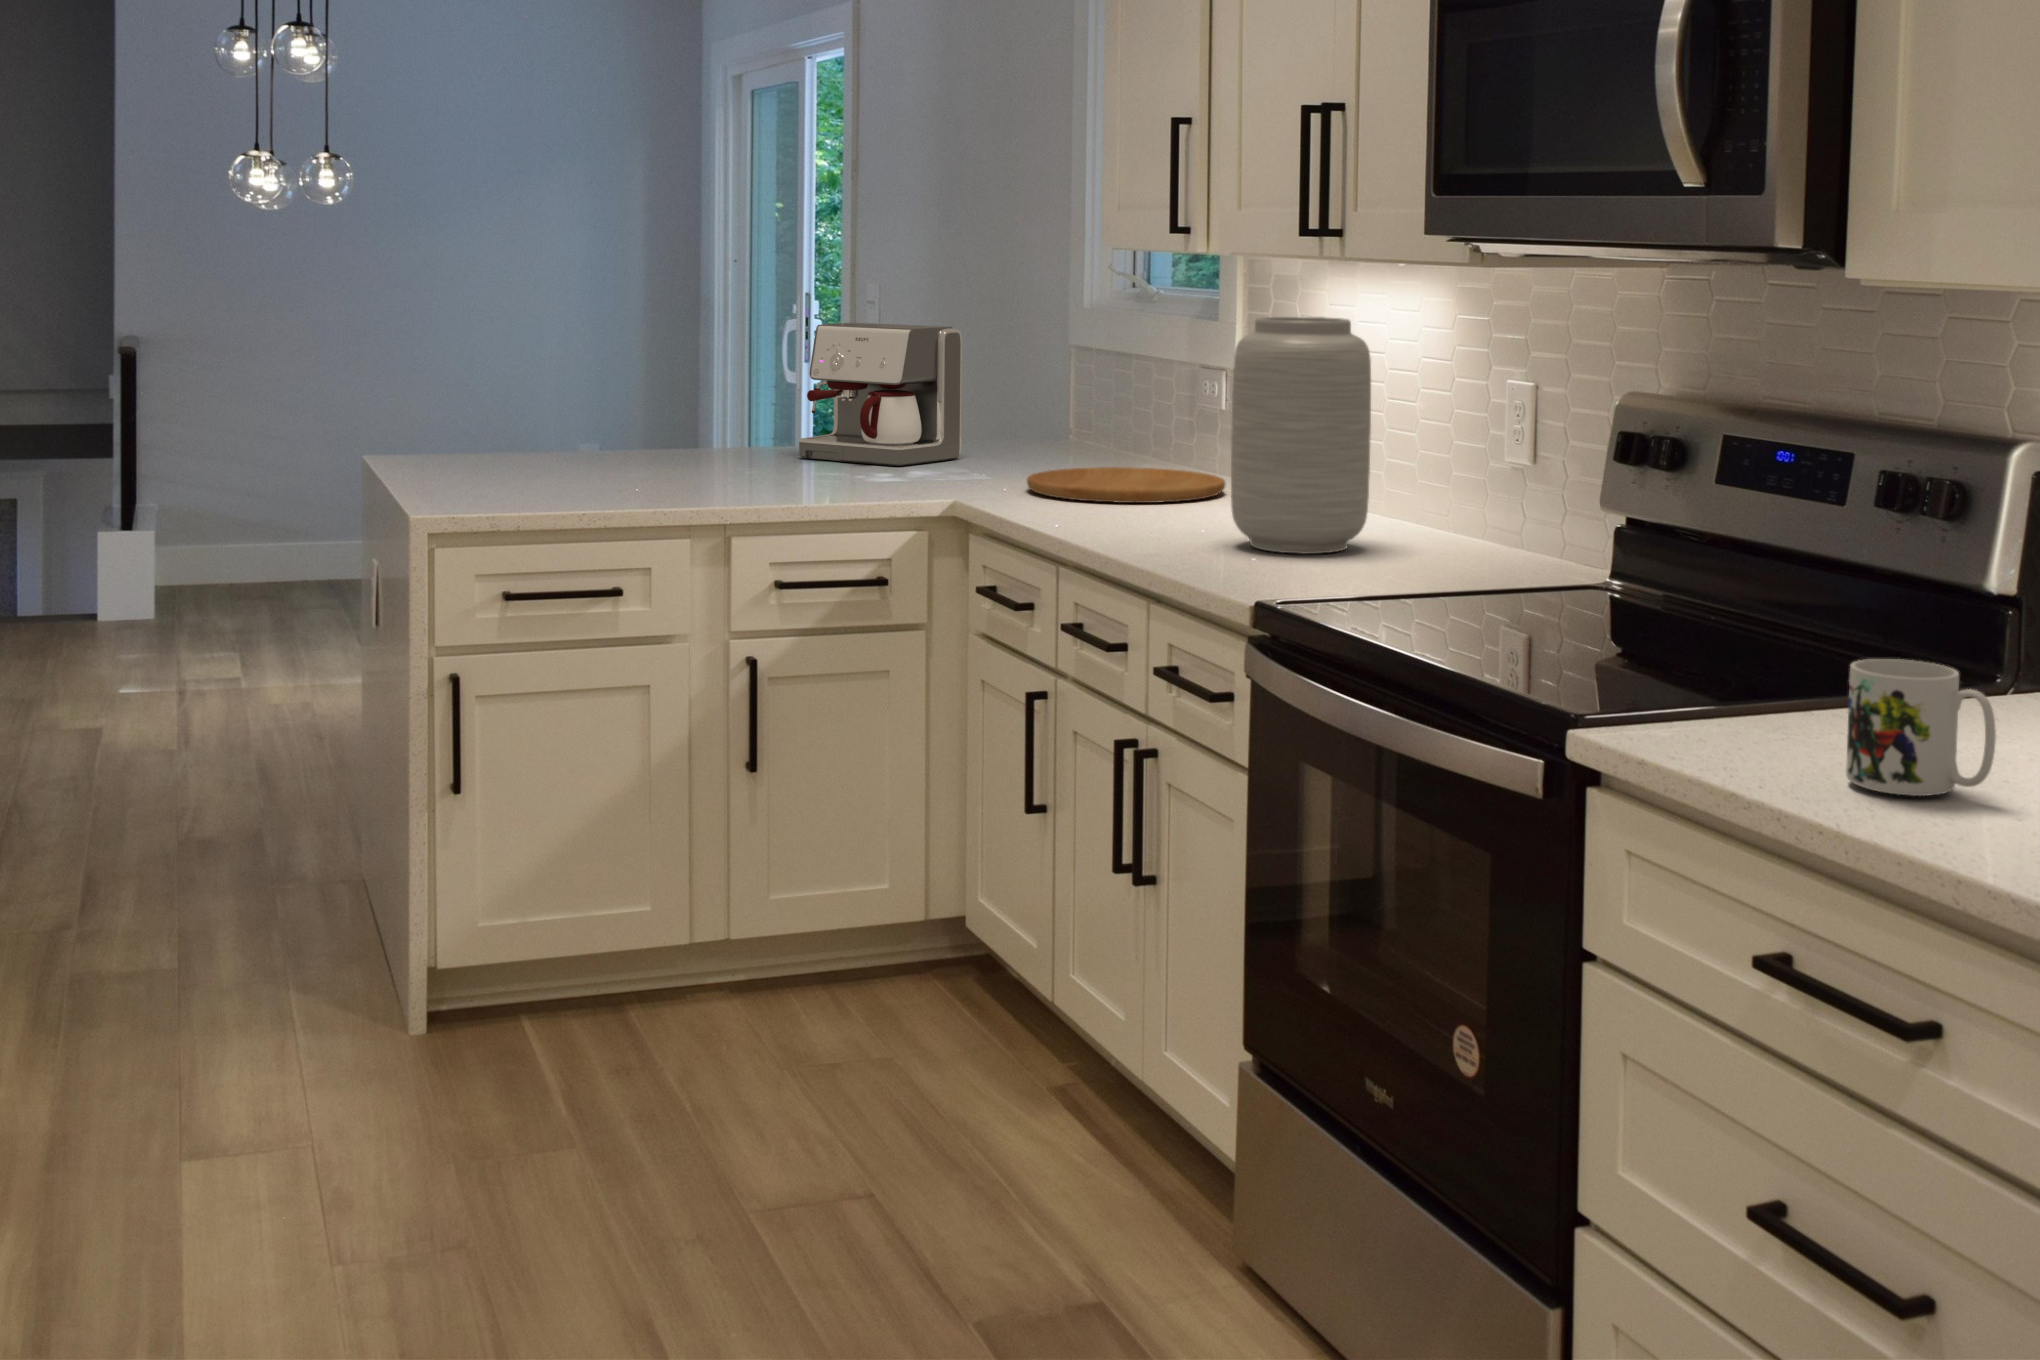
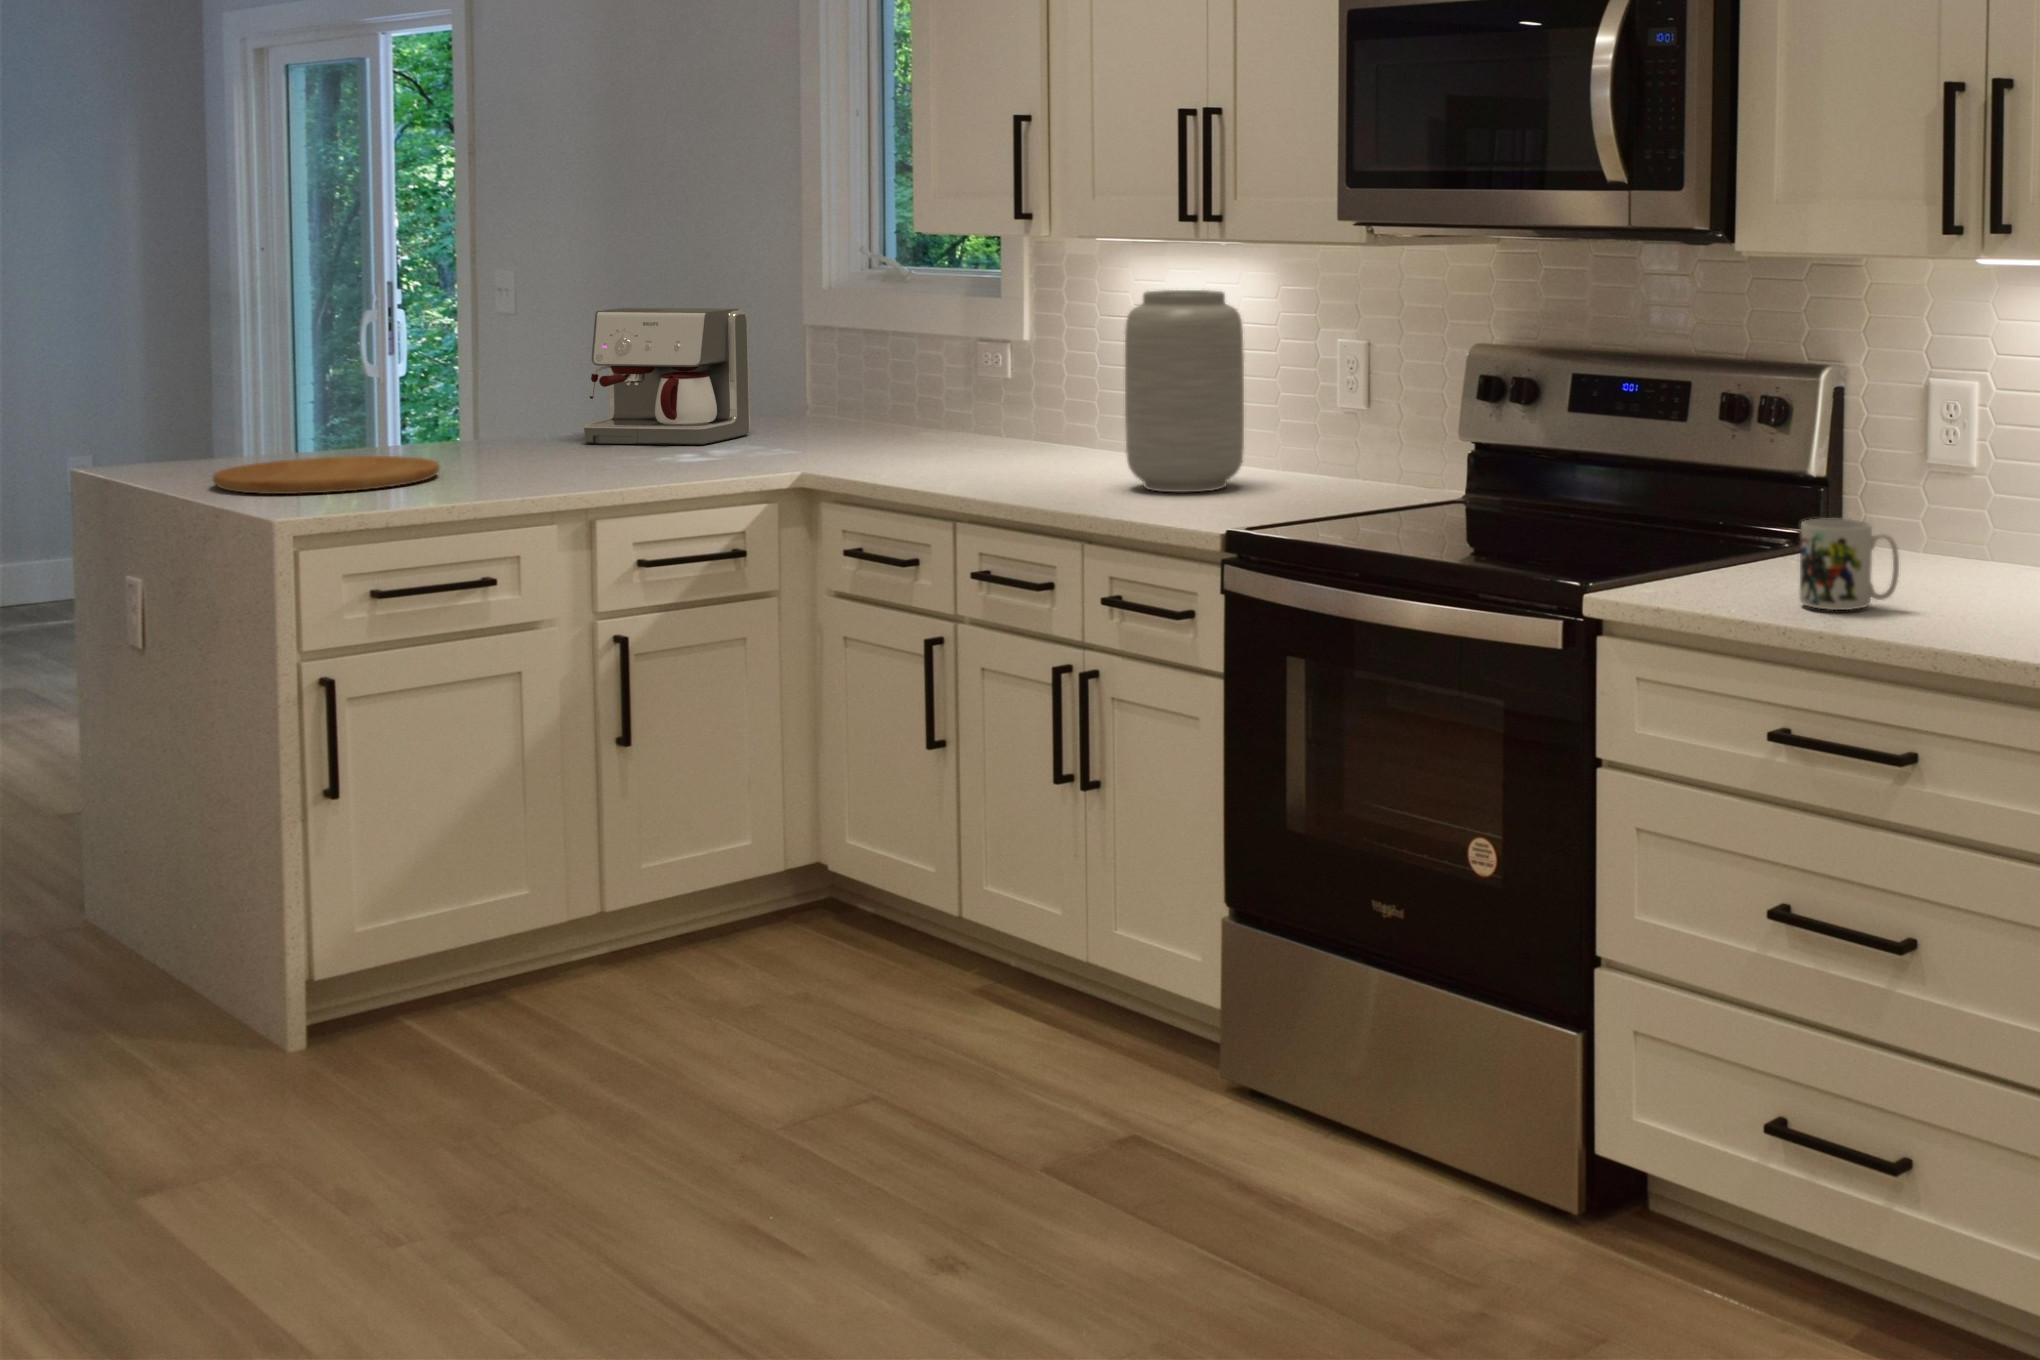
cutting board: present [1027,467,1226,503] -> present [213,456,439,494]

